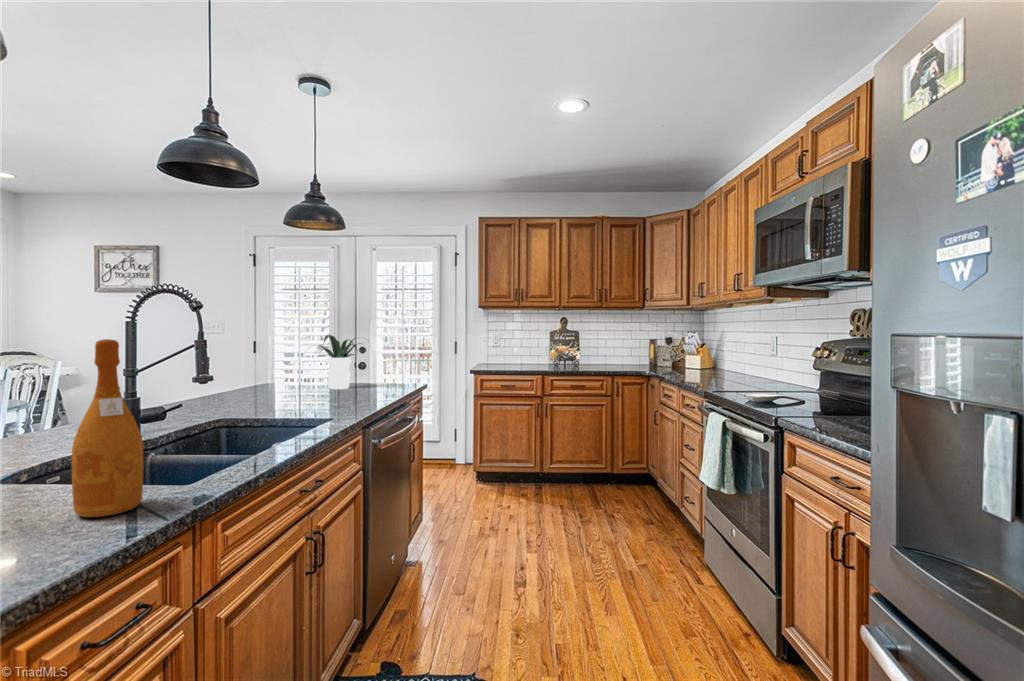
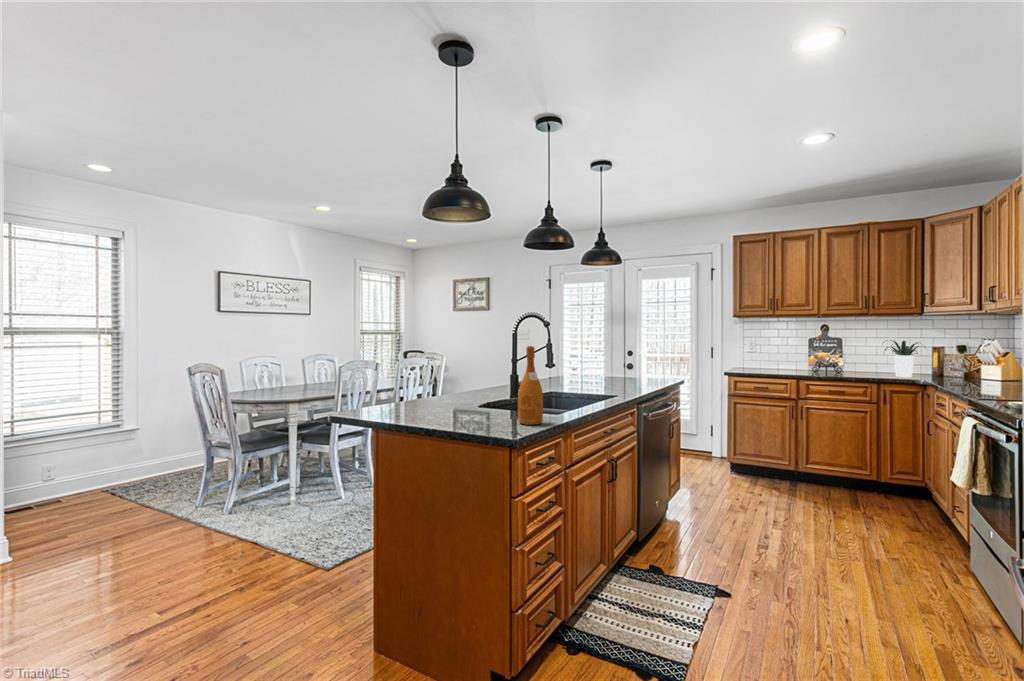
potted plant: present [316,335,360,389] -> present [885,340,926,377]

